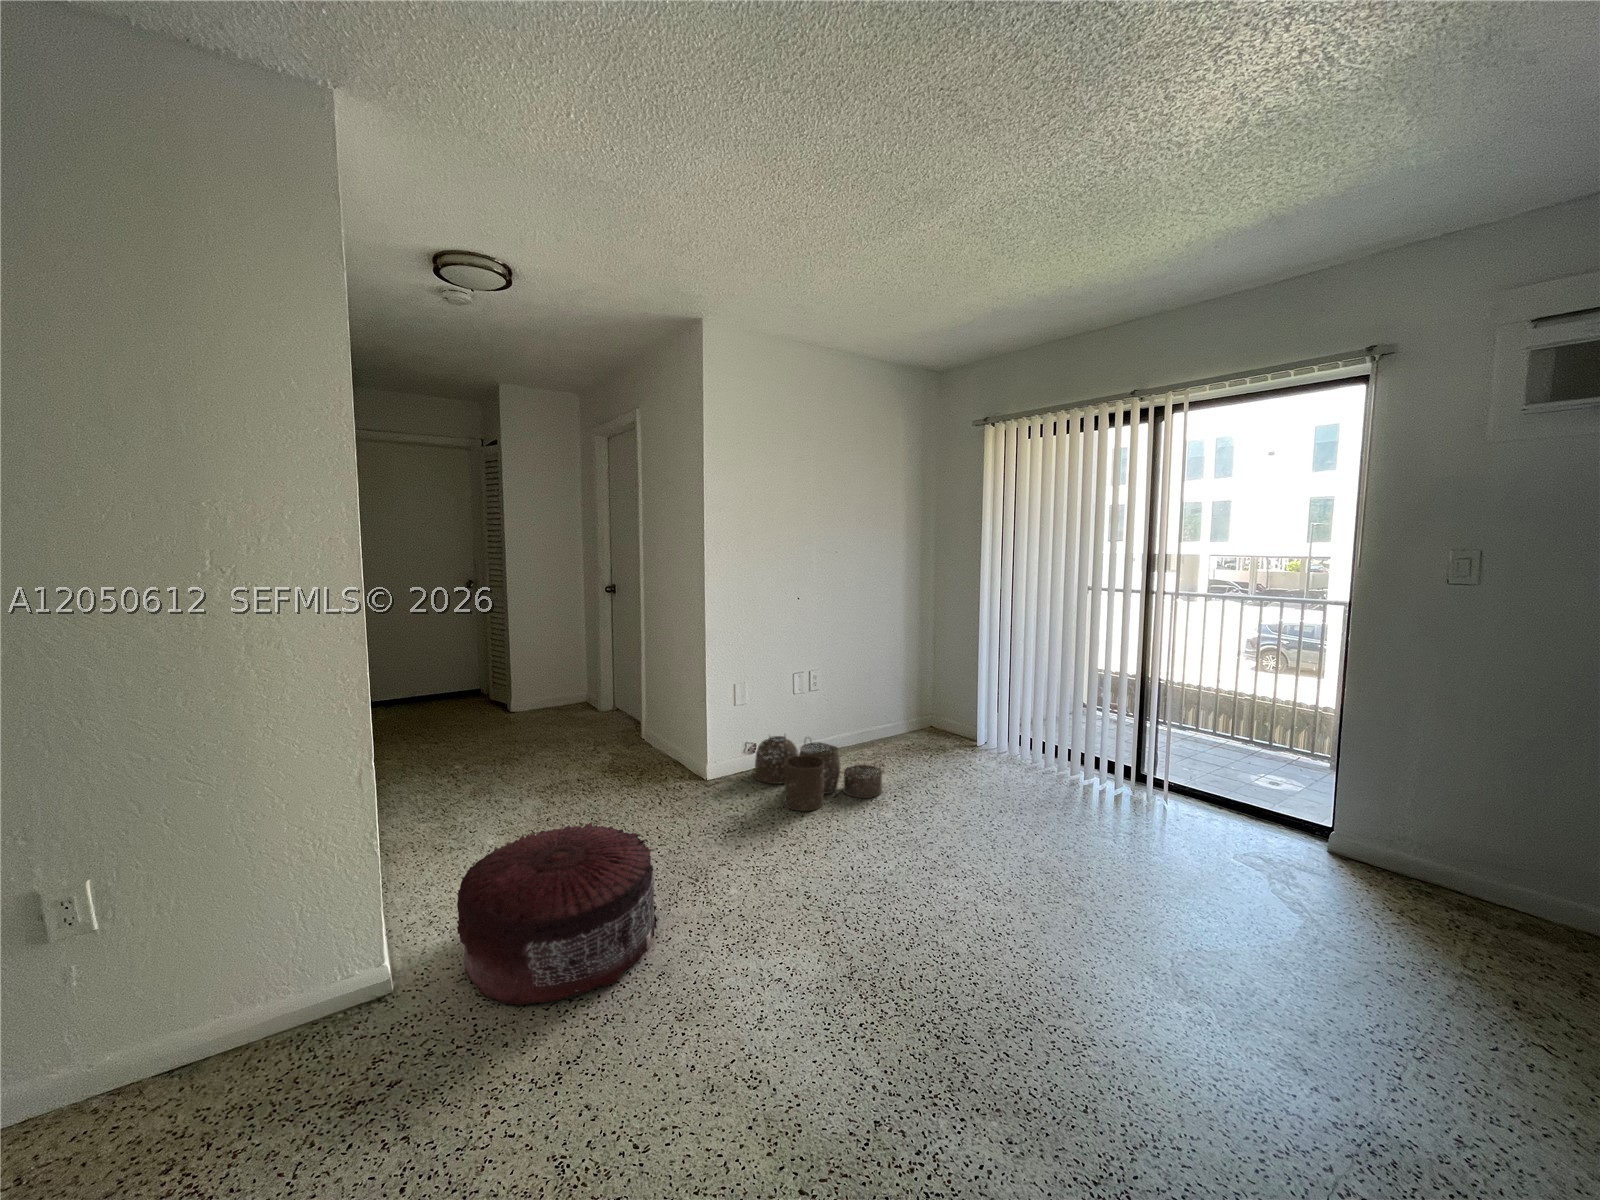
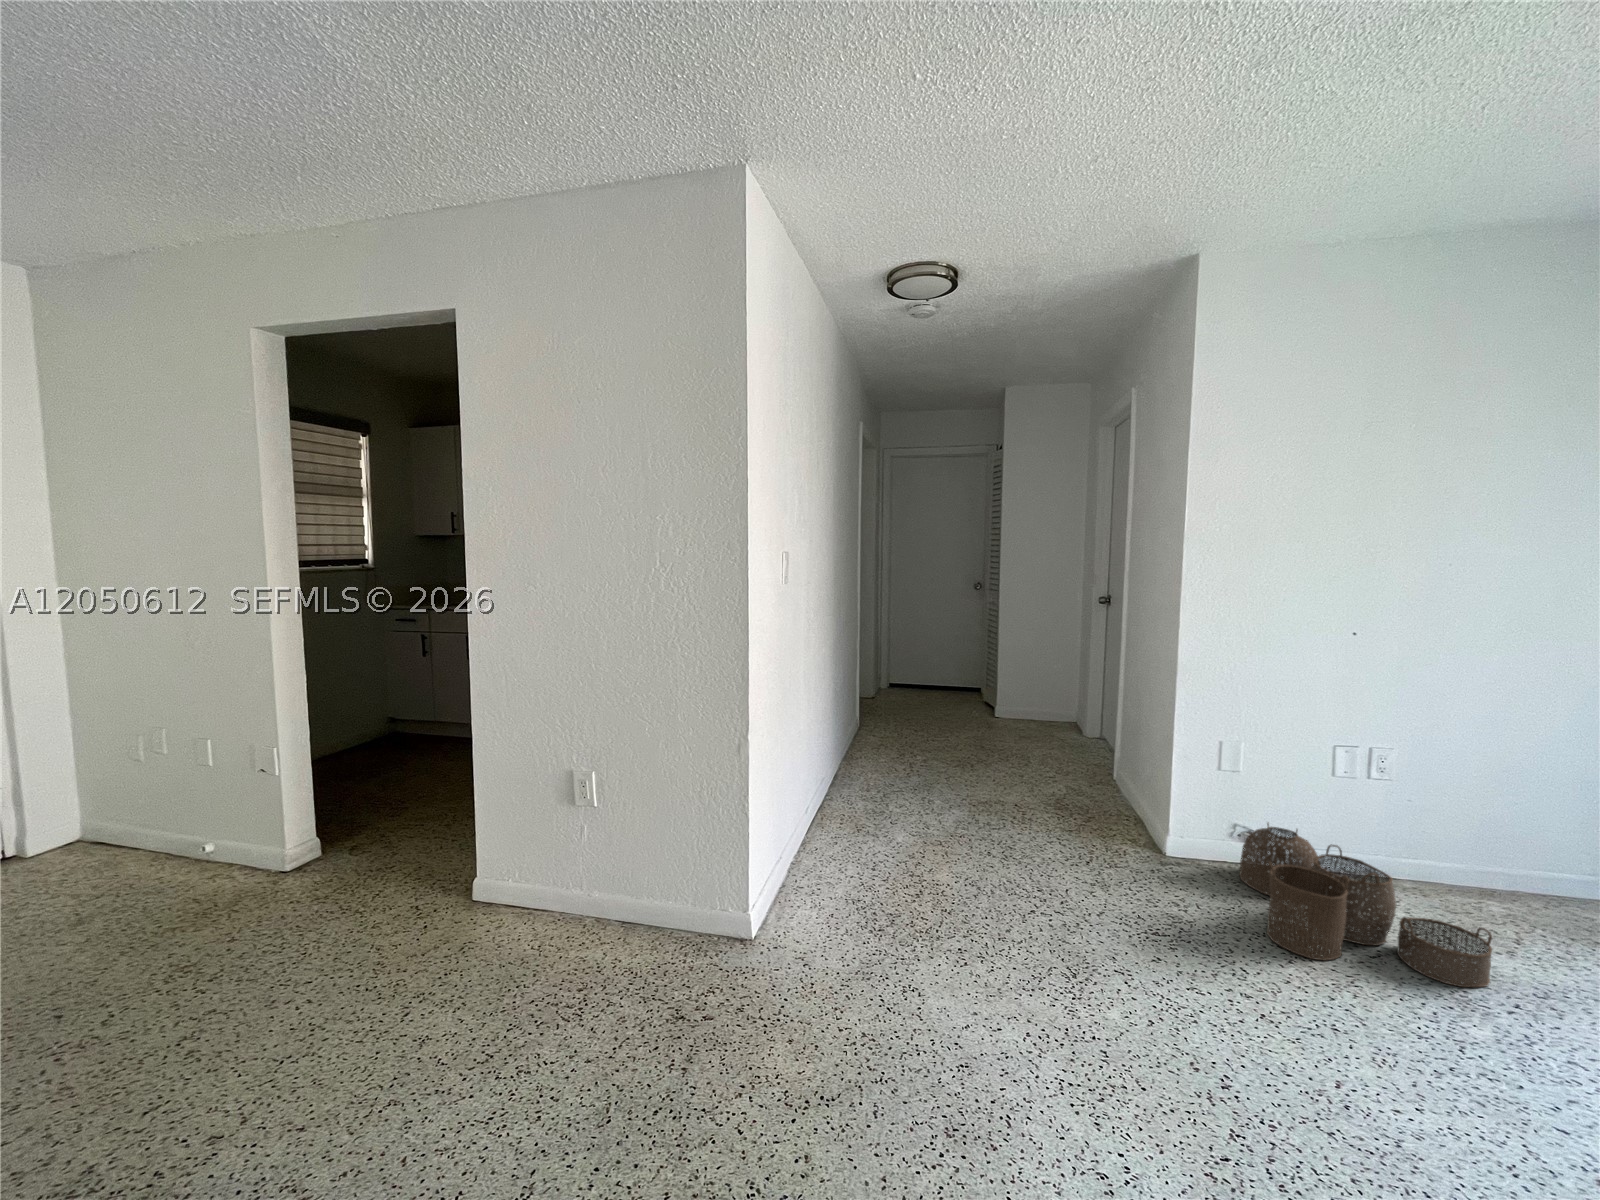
pouf: present [457,822,657,1006] -> none [797,842,1002,1044]

